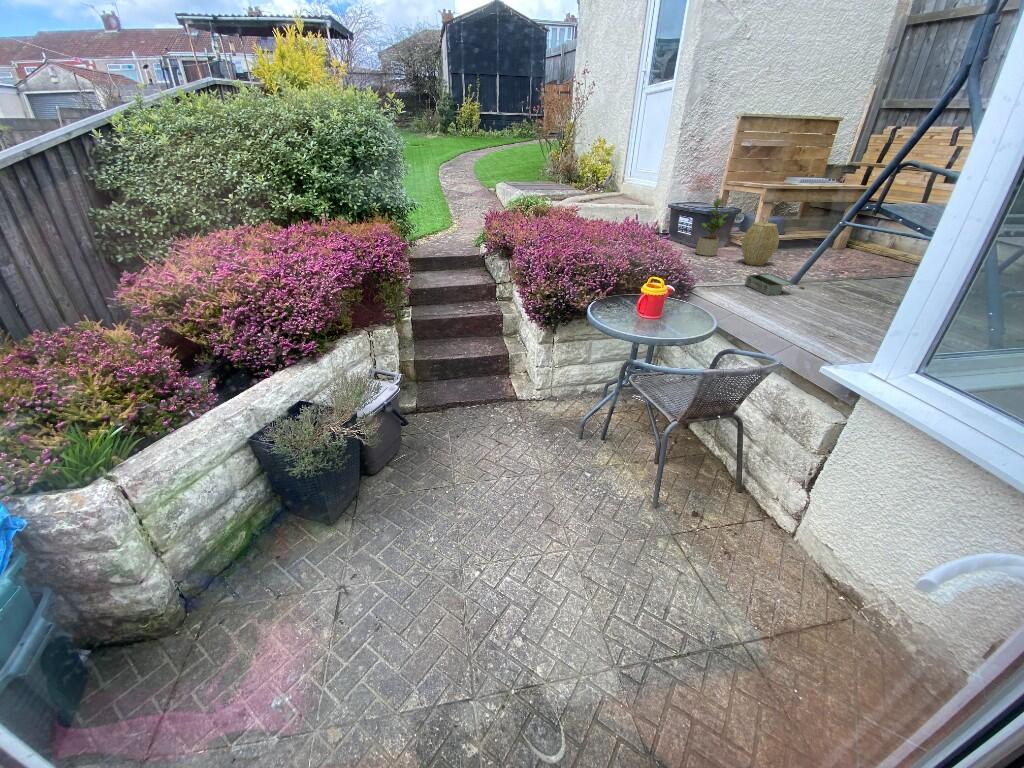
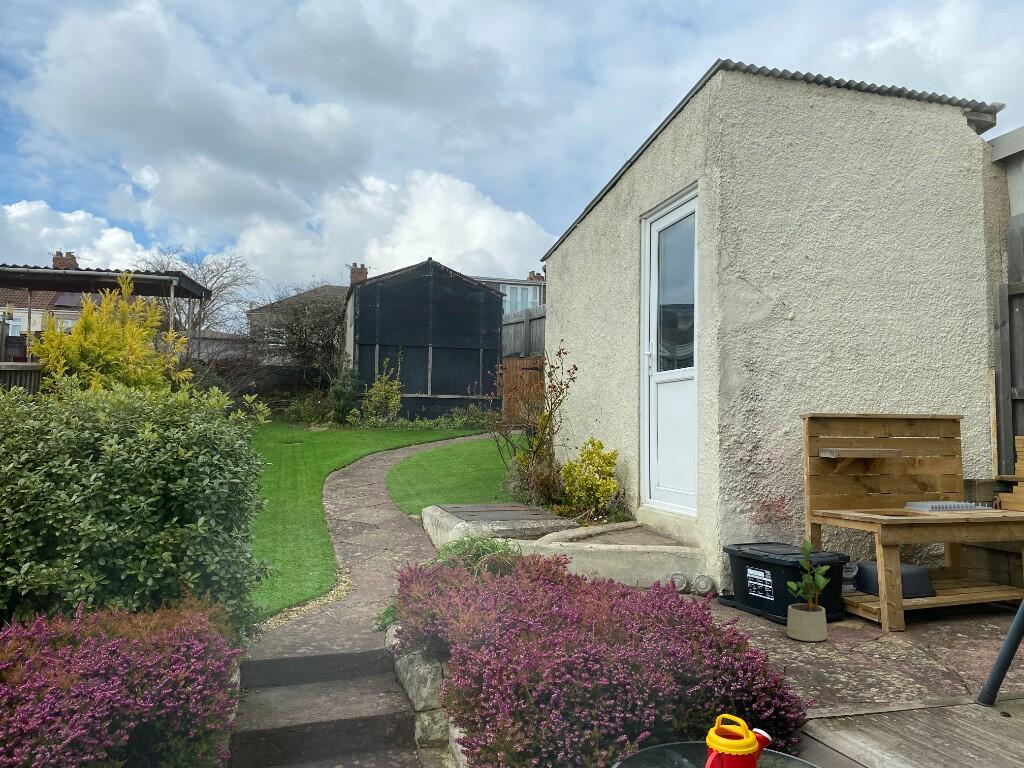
woven basket: present [742,222,779,265] -> none [868,581,934,661]
toolbox: present [745,274,794,295] -> none [902,687,1000,738]

